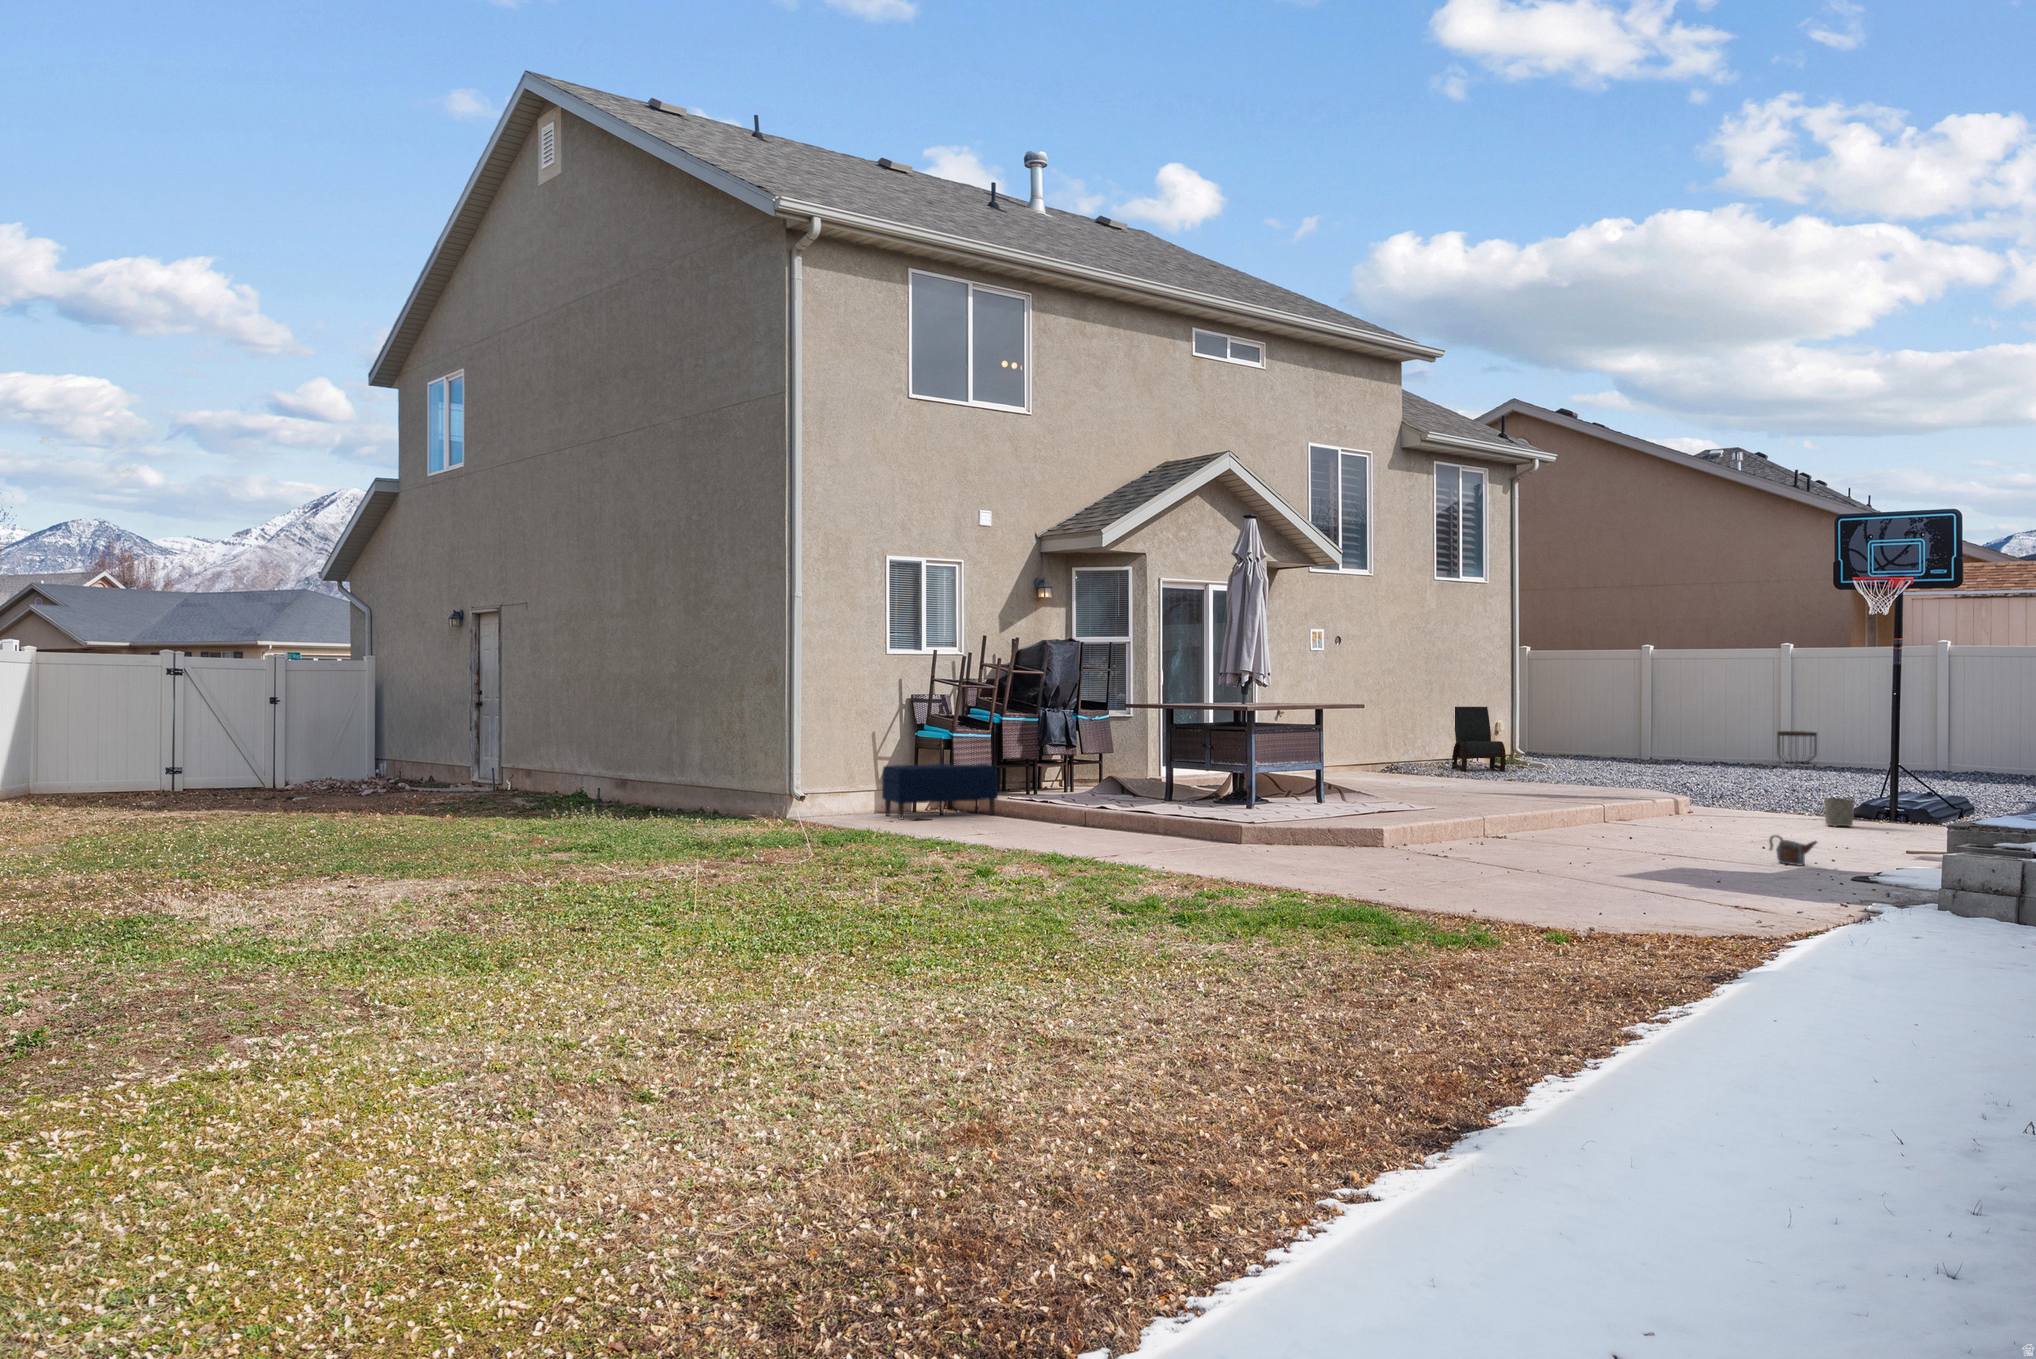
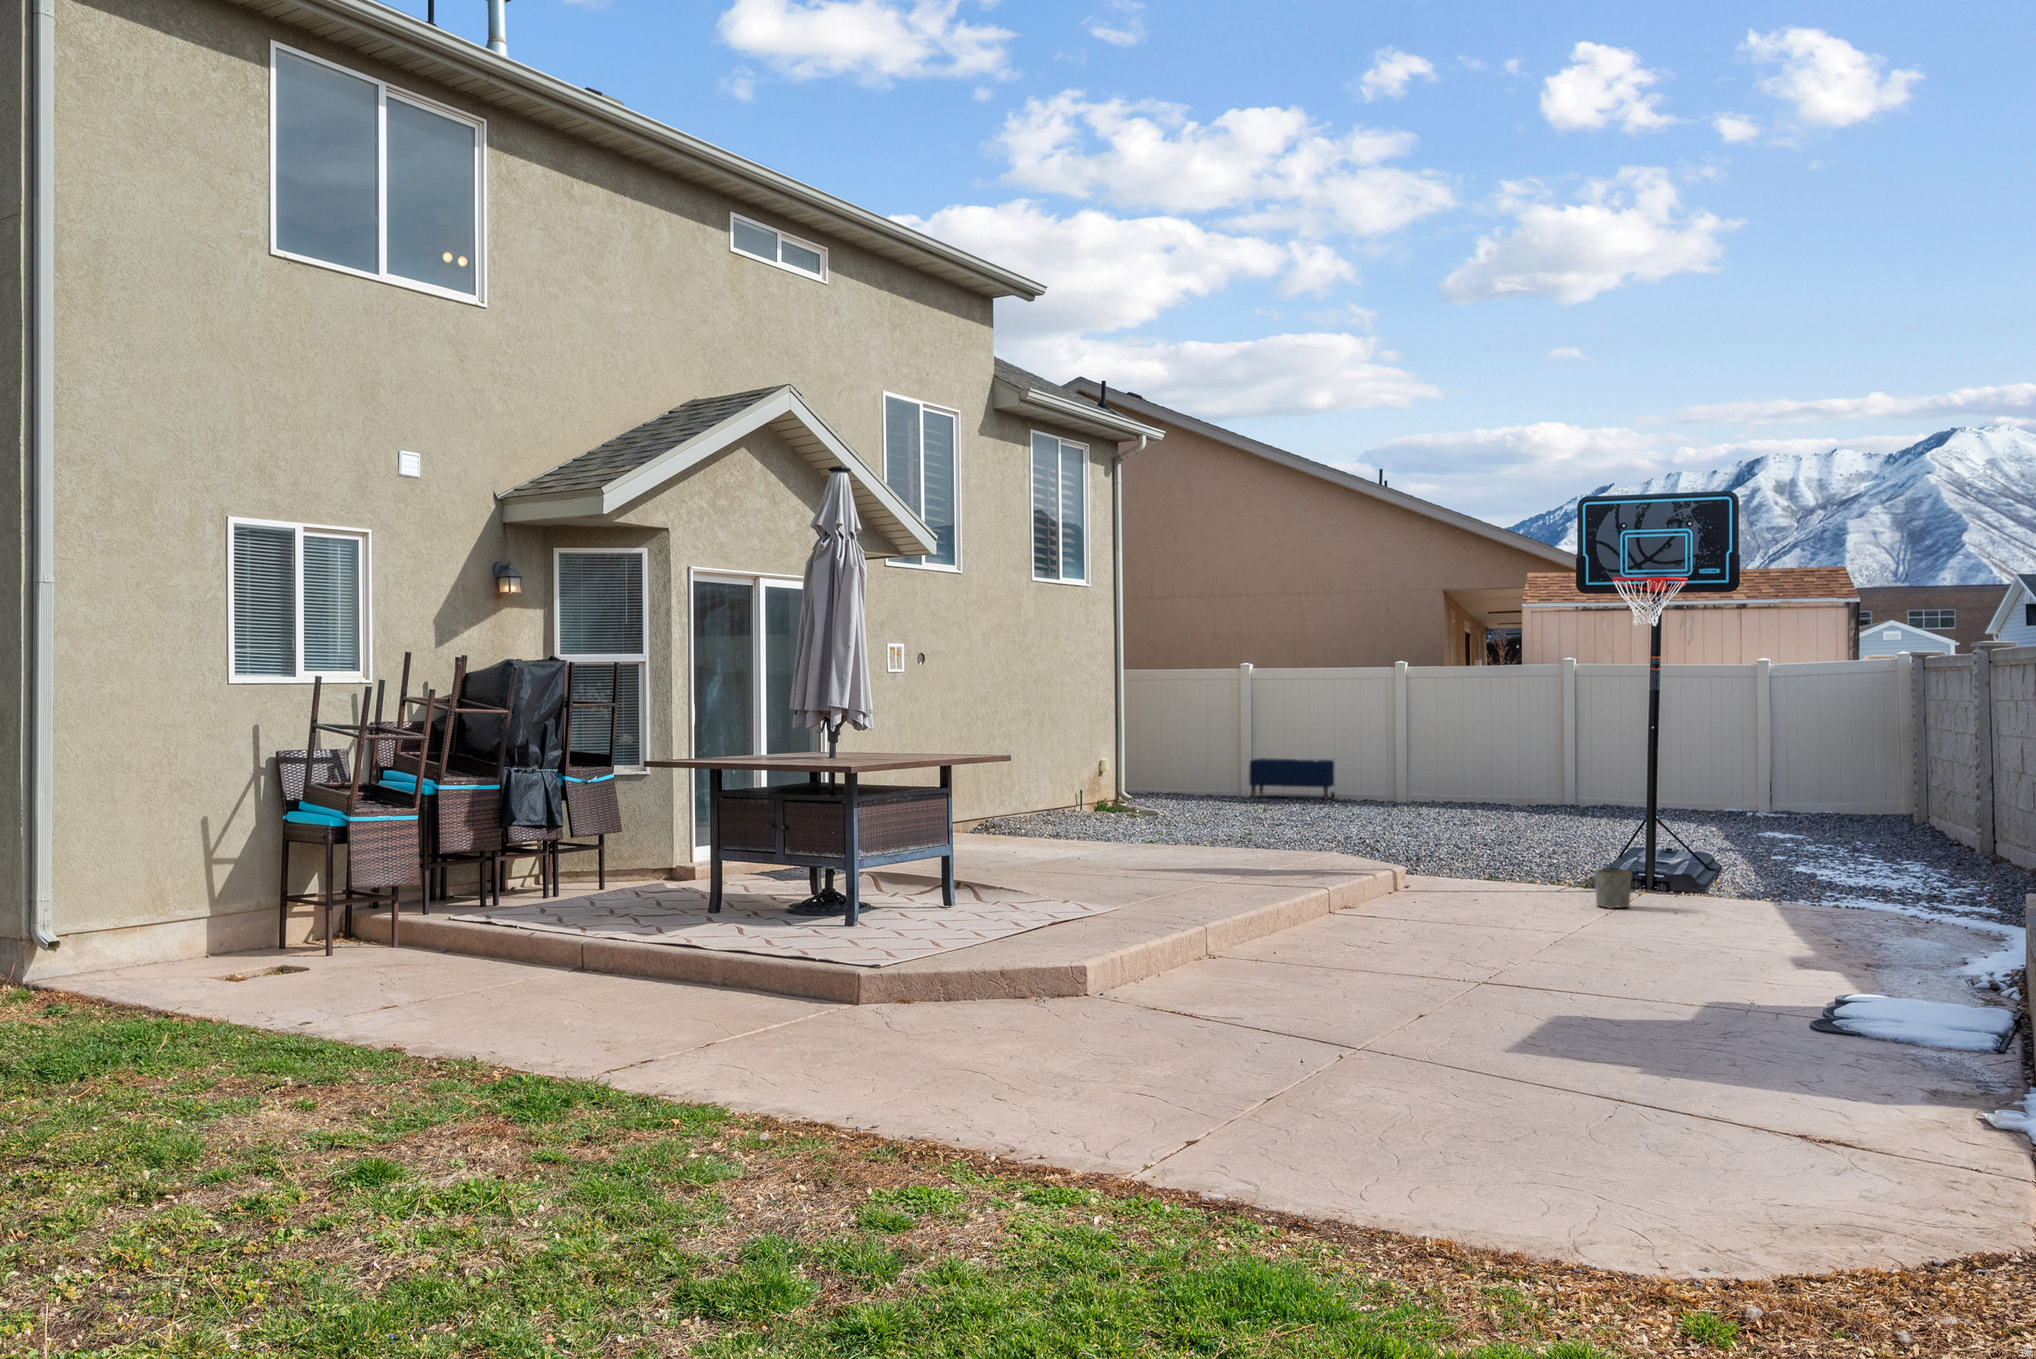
lounge chair: present [1452,707,1506,772] -> none [1054,743,1124,828]
side table: present [1777,731,1817,763] -> none [1404,765,1447,803]
bench: present [882,763,998,820] -> present [1249,758,1334,799]
watering can: present [1769,835,1817,865] -> none [1630,949,1707,995]

